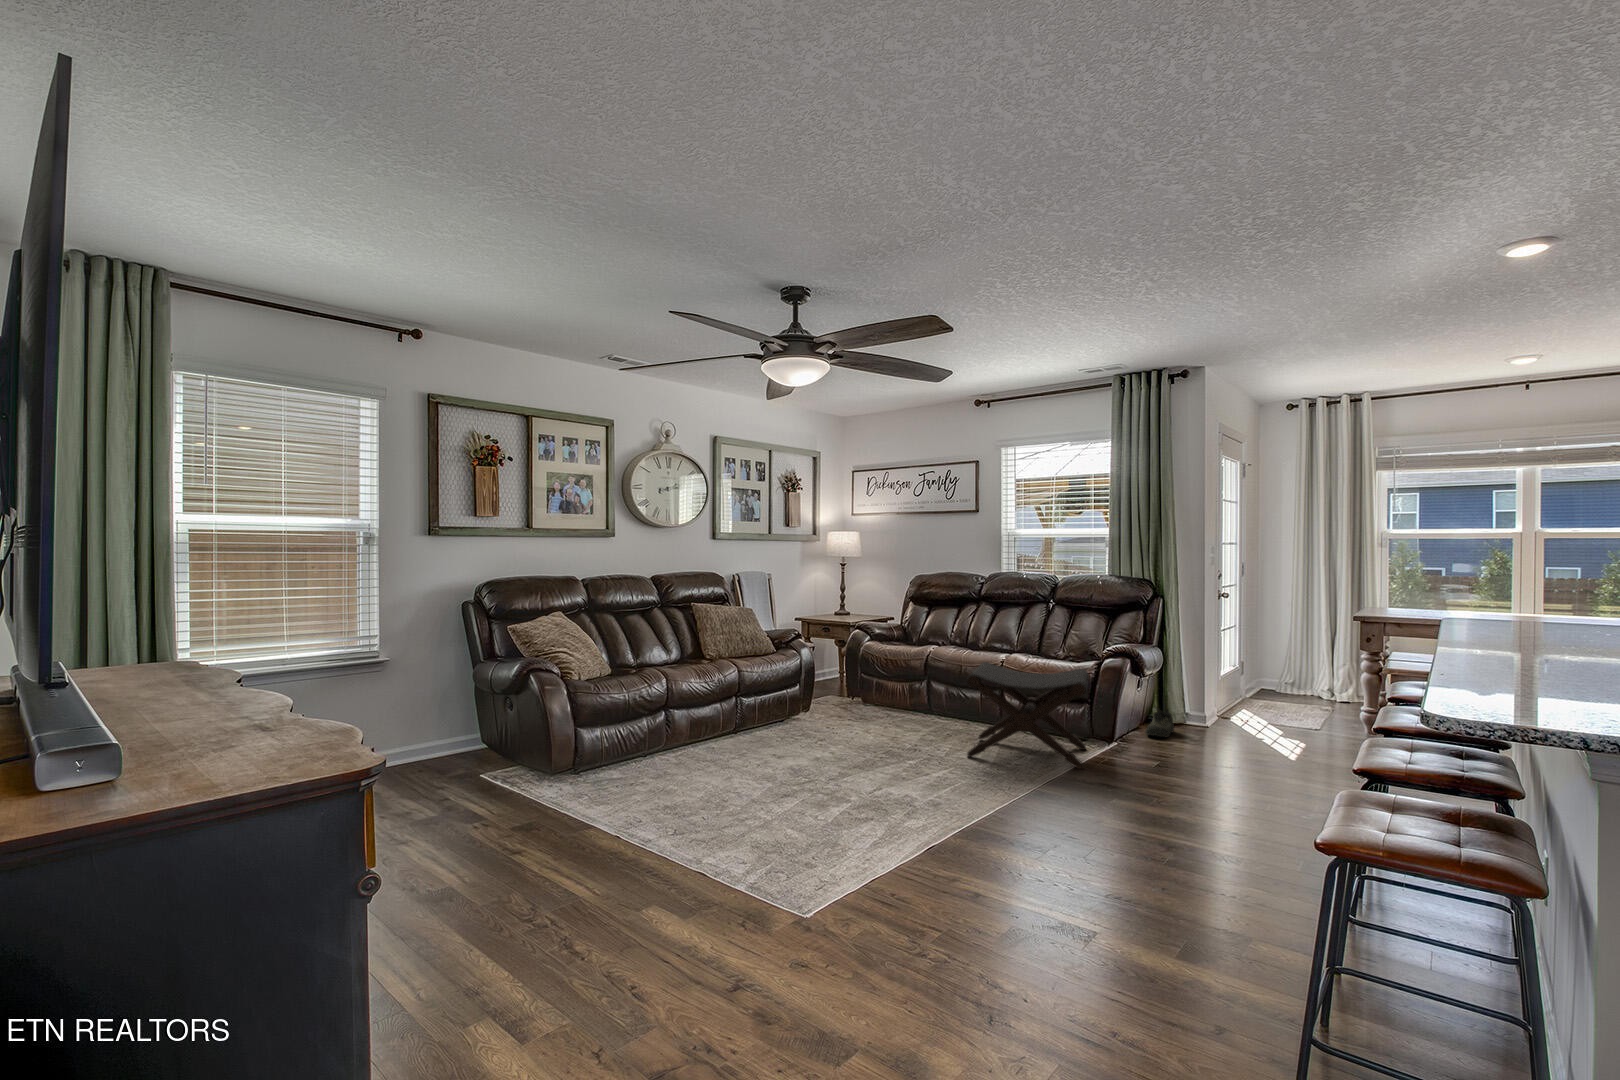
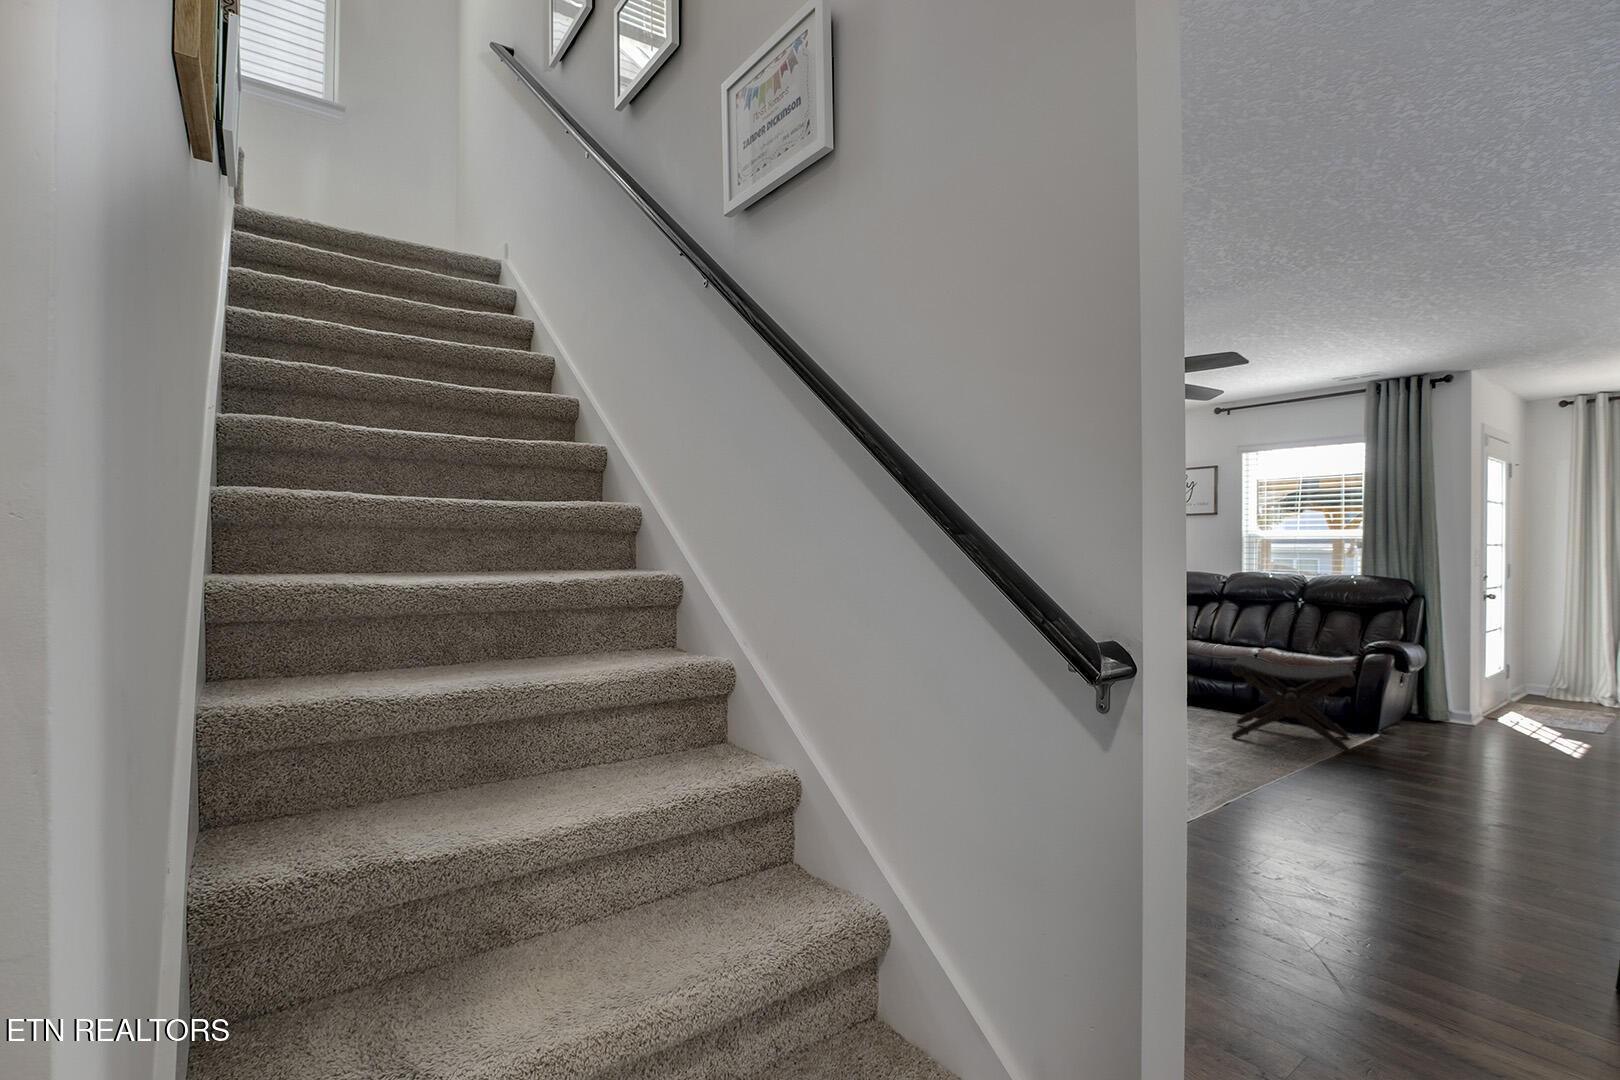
shoe: present [1146,709,1174,737] -> none [1408,699,1439,732]

